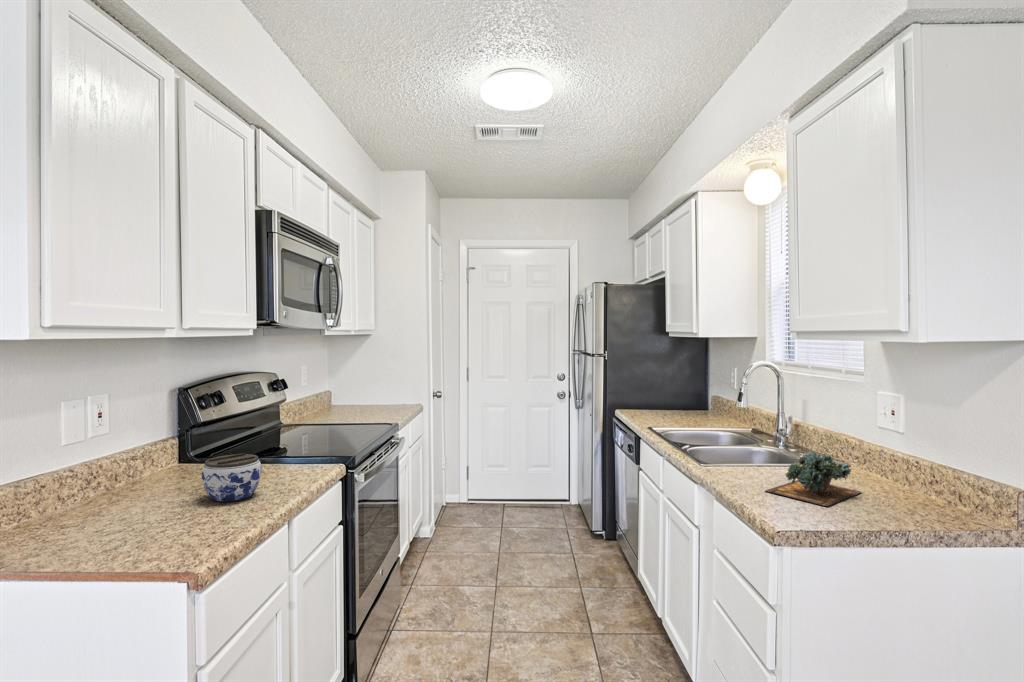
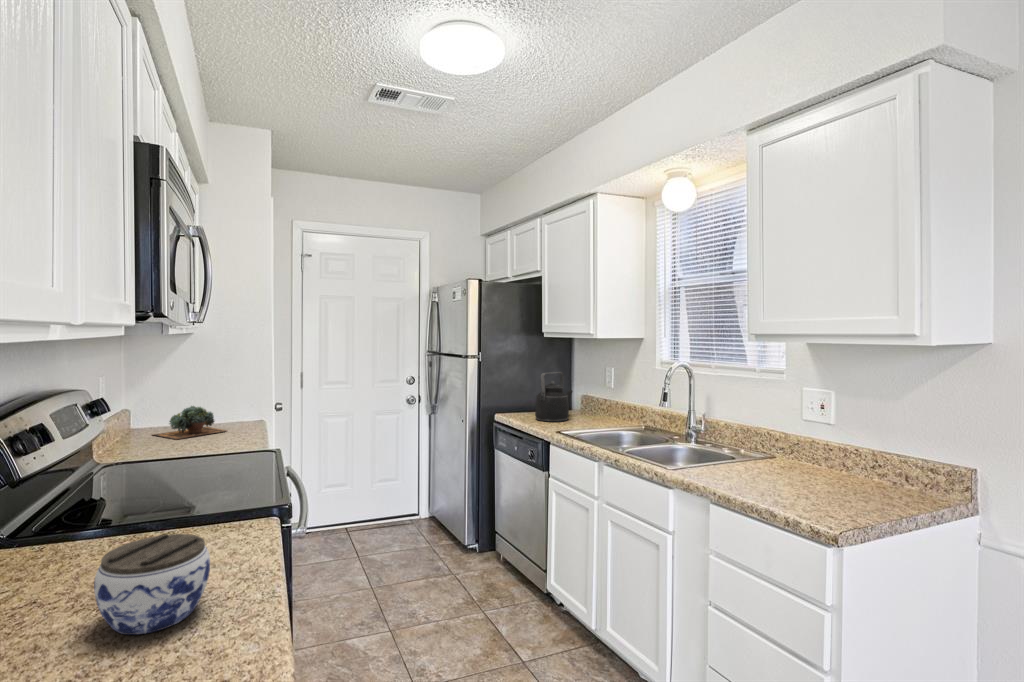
kettle: none [648,371,692,420] -> present [535,372,572,422]
succulent plant: present [765,451,861,506] -> present [153,406,227,439]

